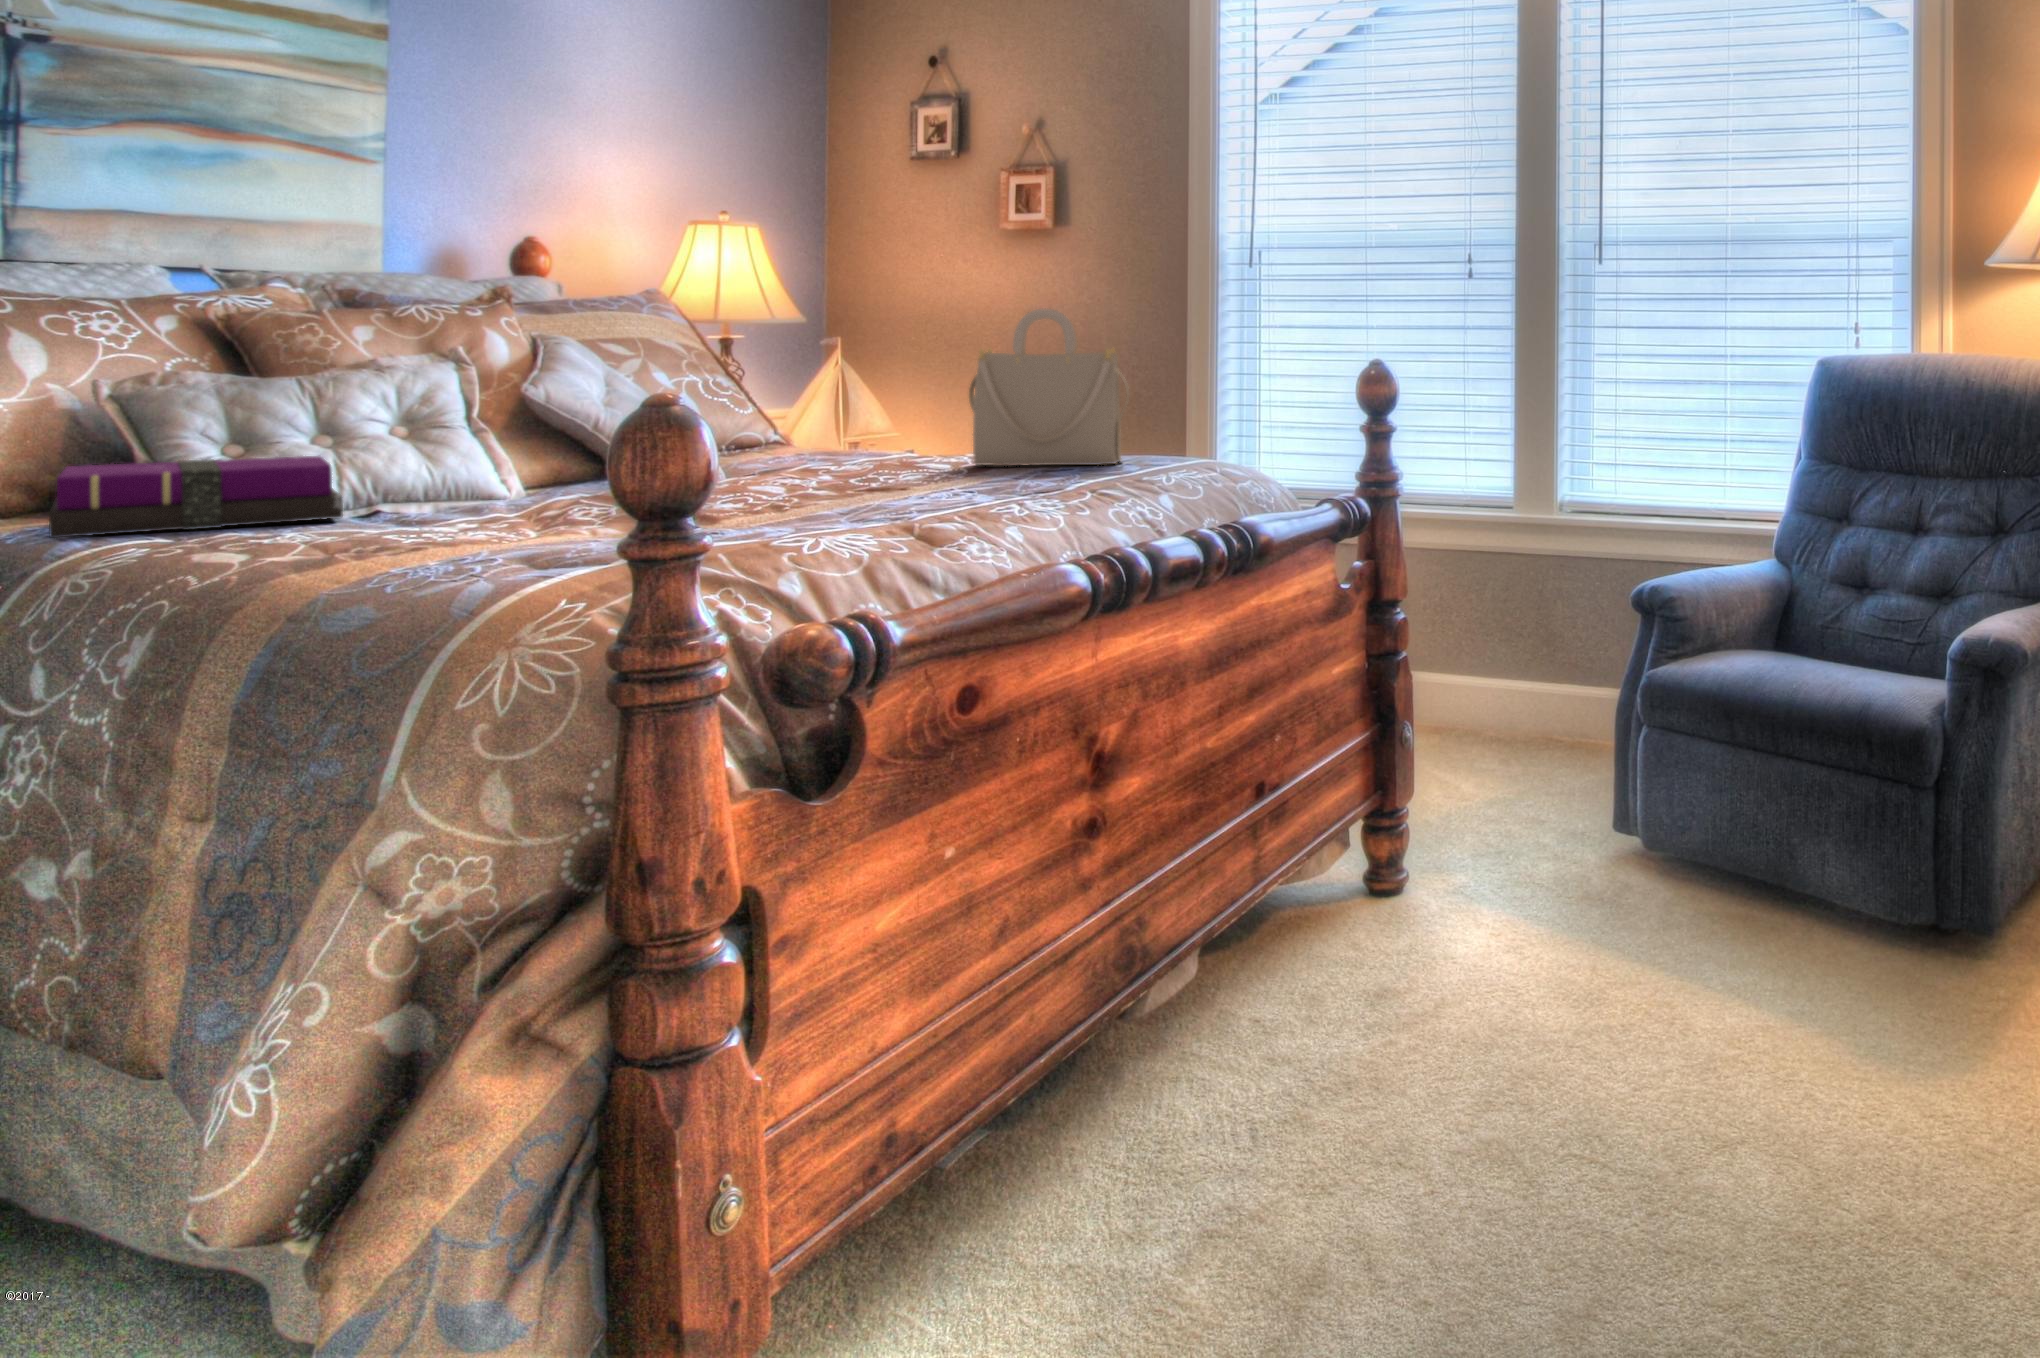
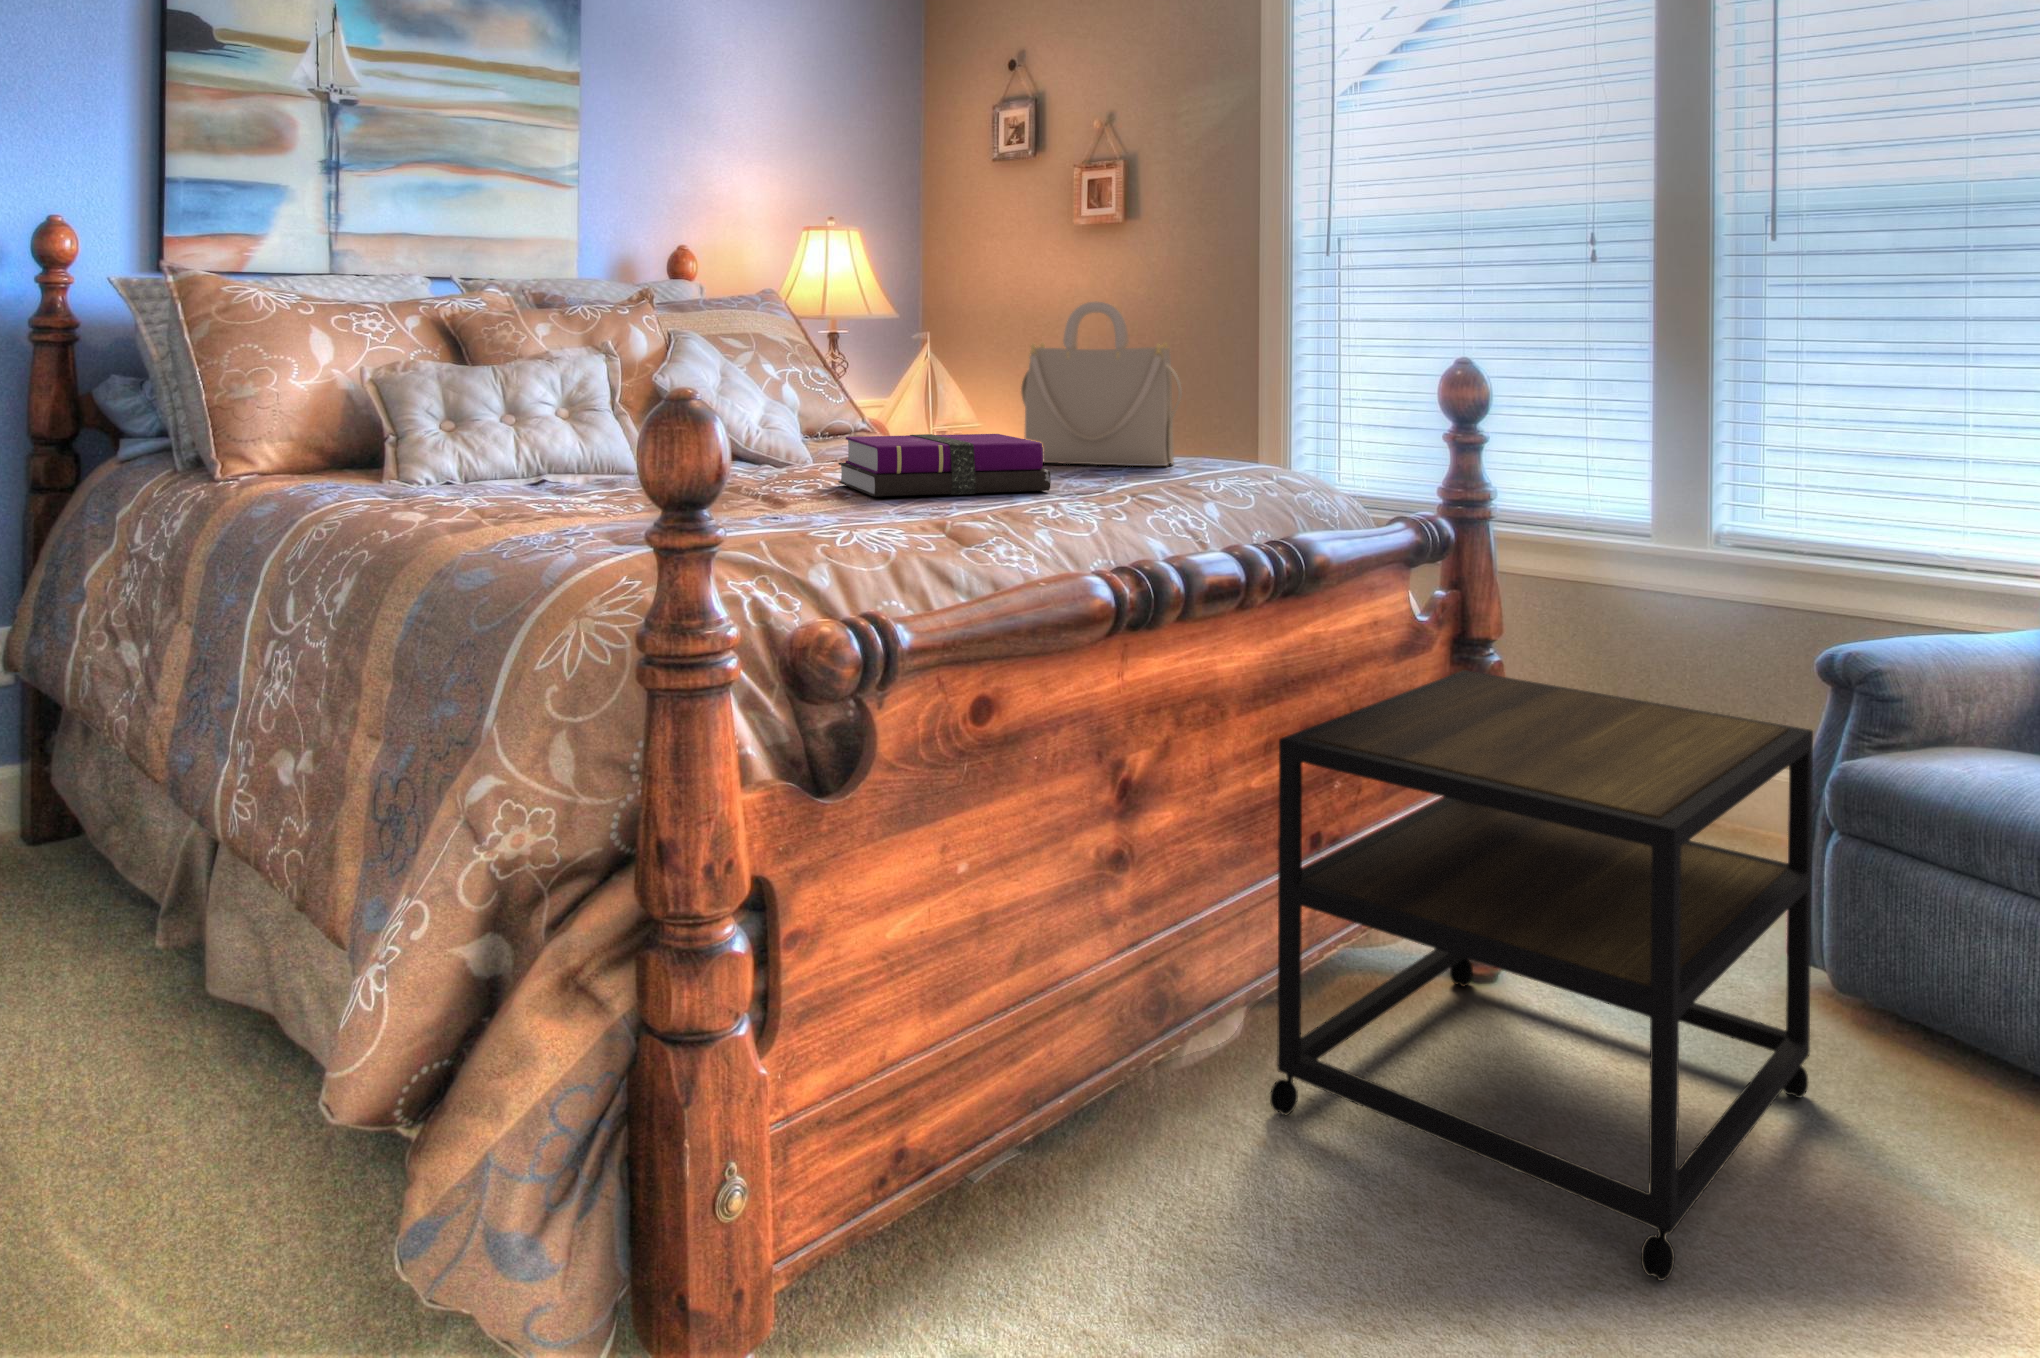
notebook: present [49,456,343,538] -> present [838,434,1051,497]
side table: none [1226,628,1630,1085] -> present [1270,670,1813,1281]

